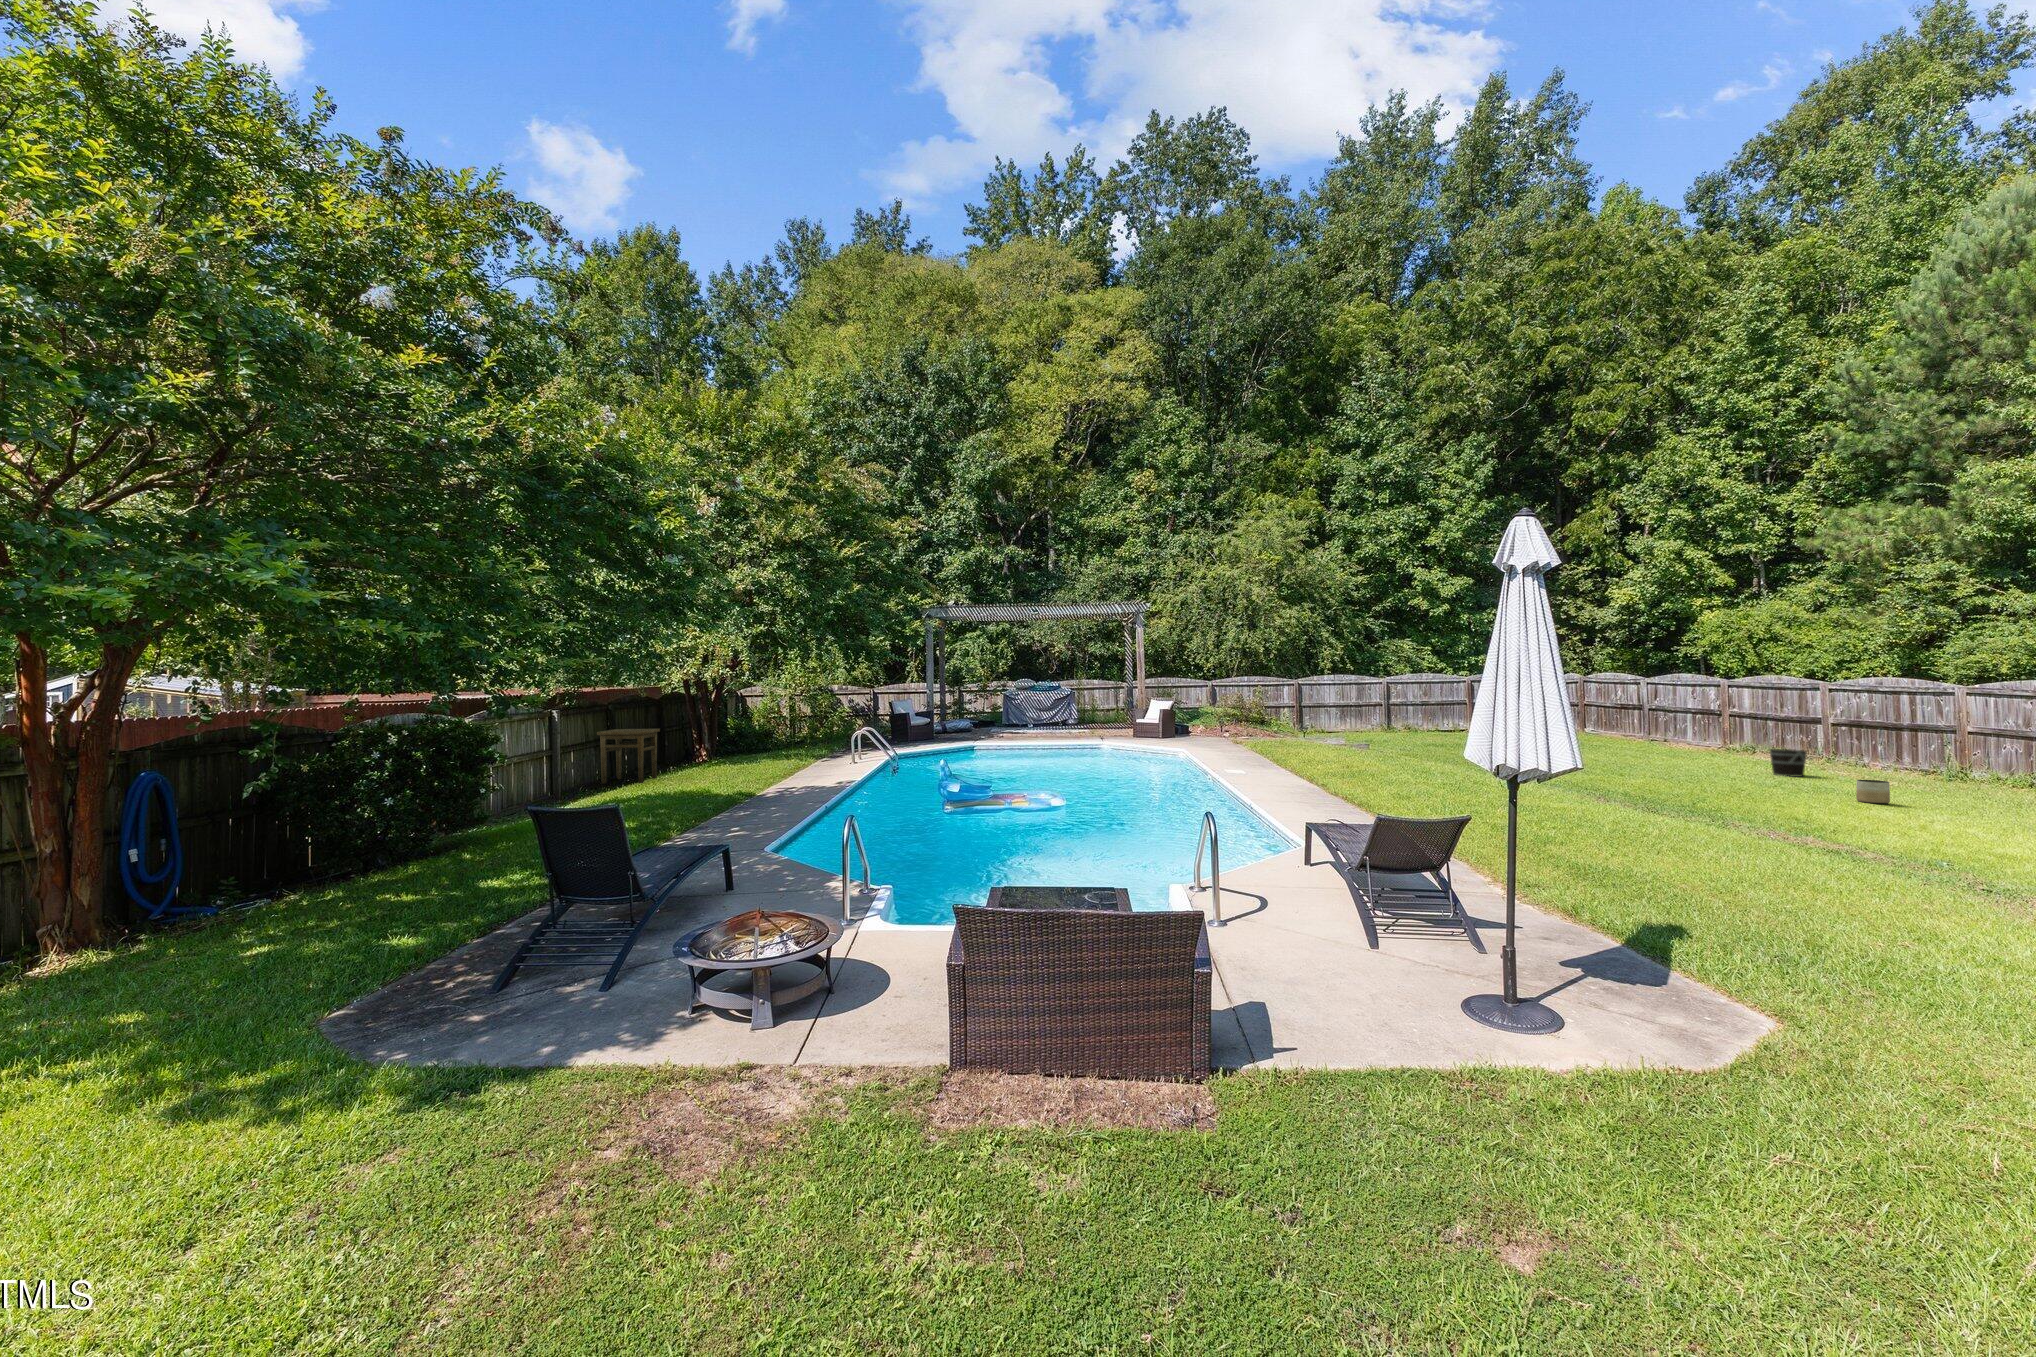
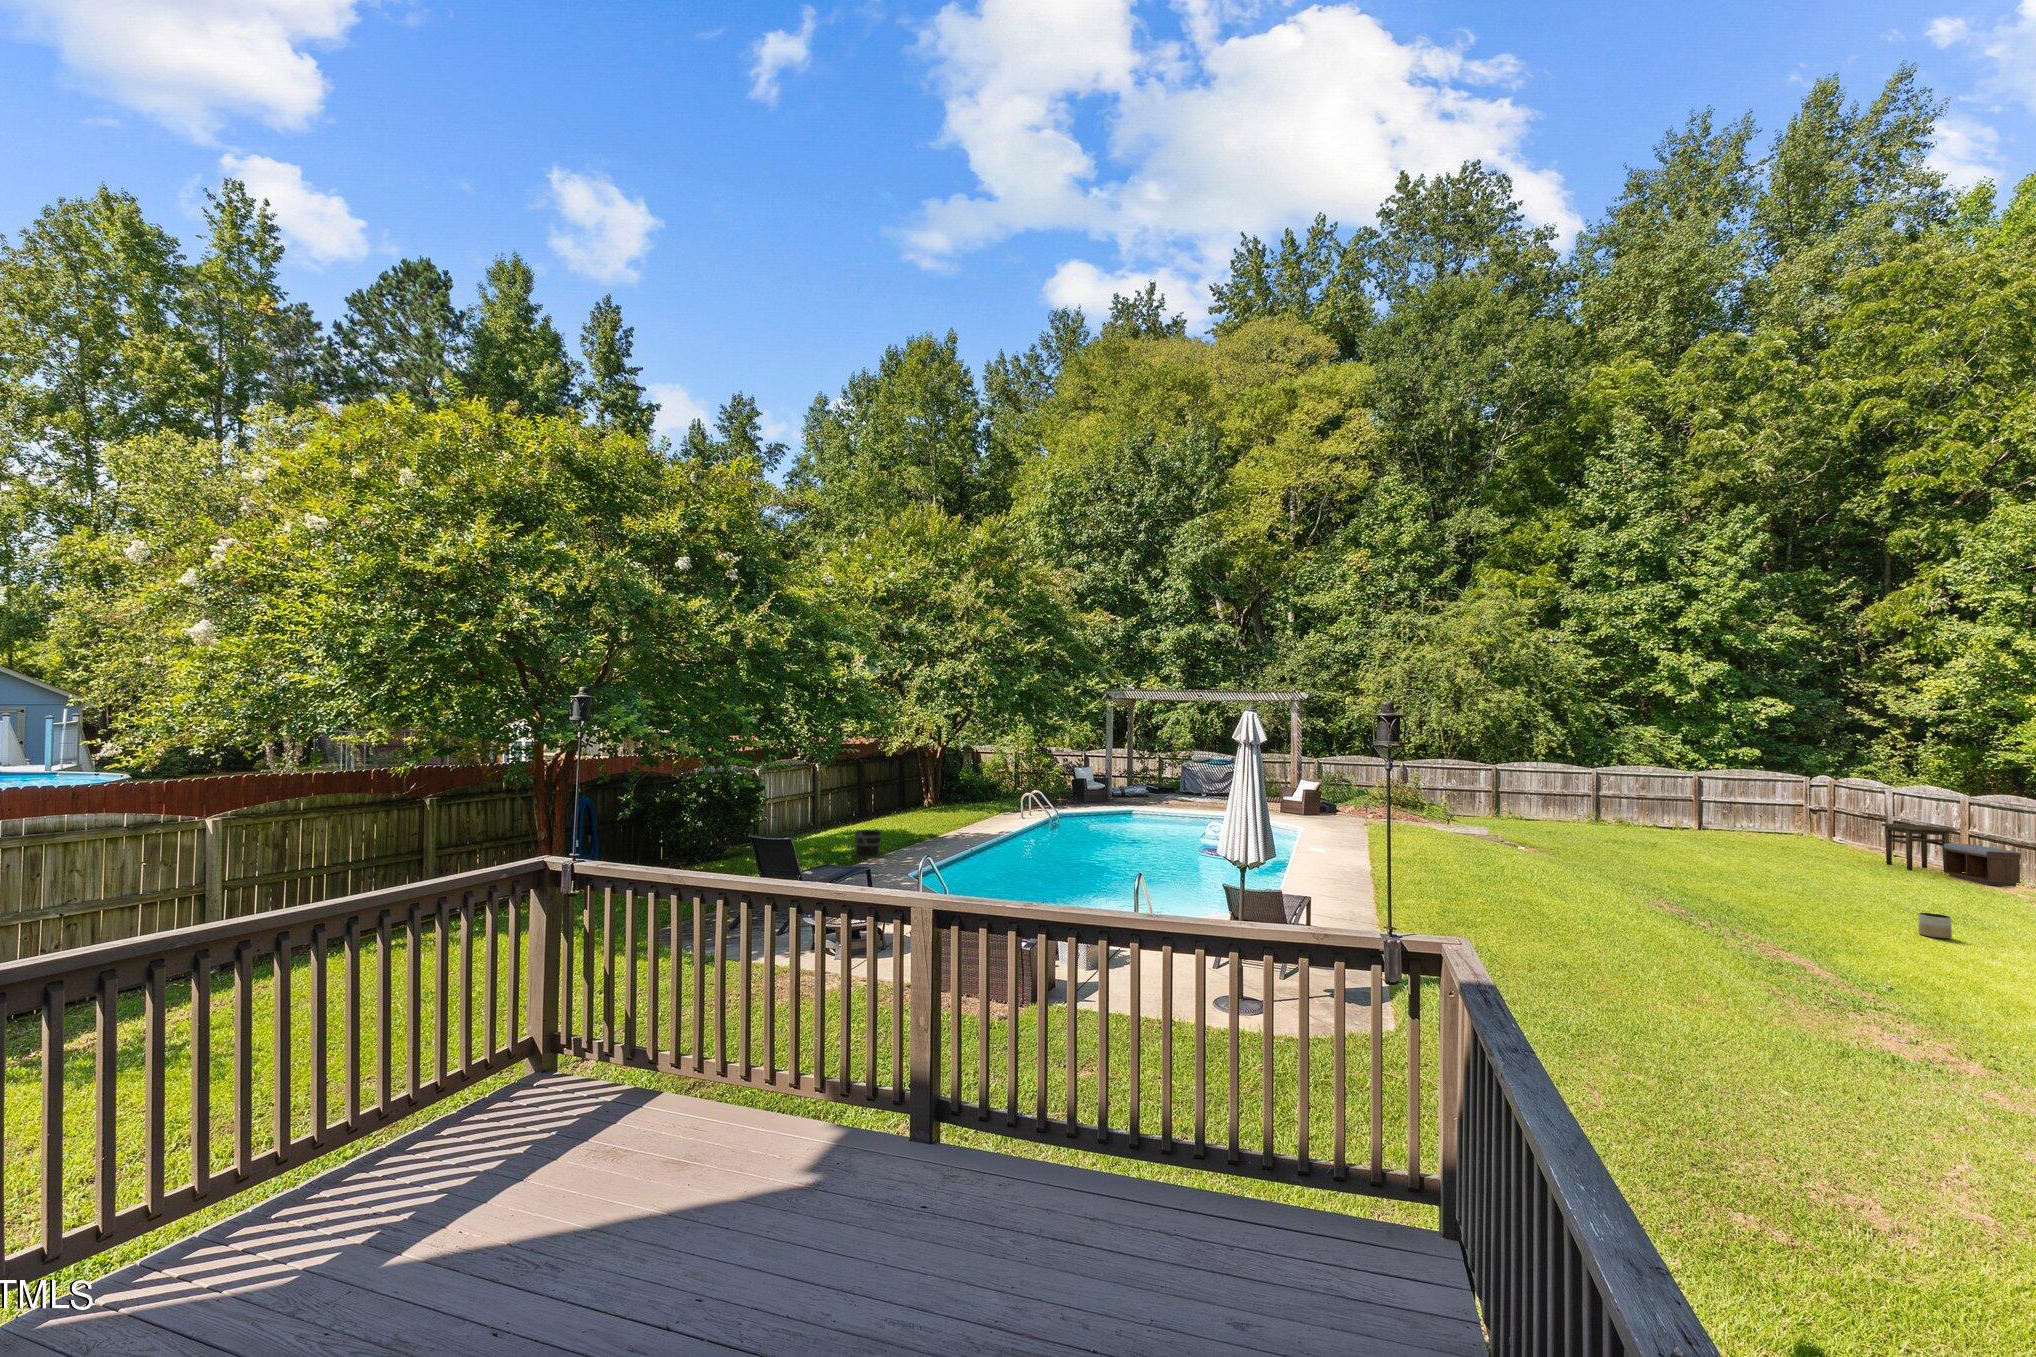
bench: none [1712,721,1782,755] -> present [1943,844,2021,887]
side table: present [597,729,660,784] -> present [1882,823,1953,871]
bucket: present [1770,749,1807,777] -> present [855,830,881,858]

